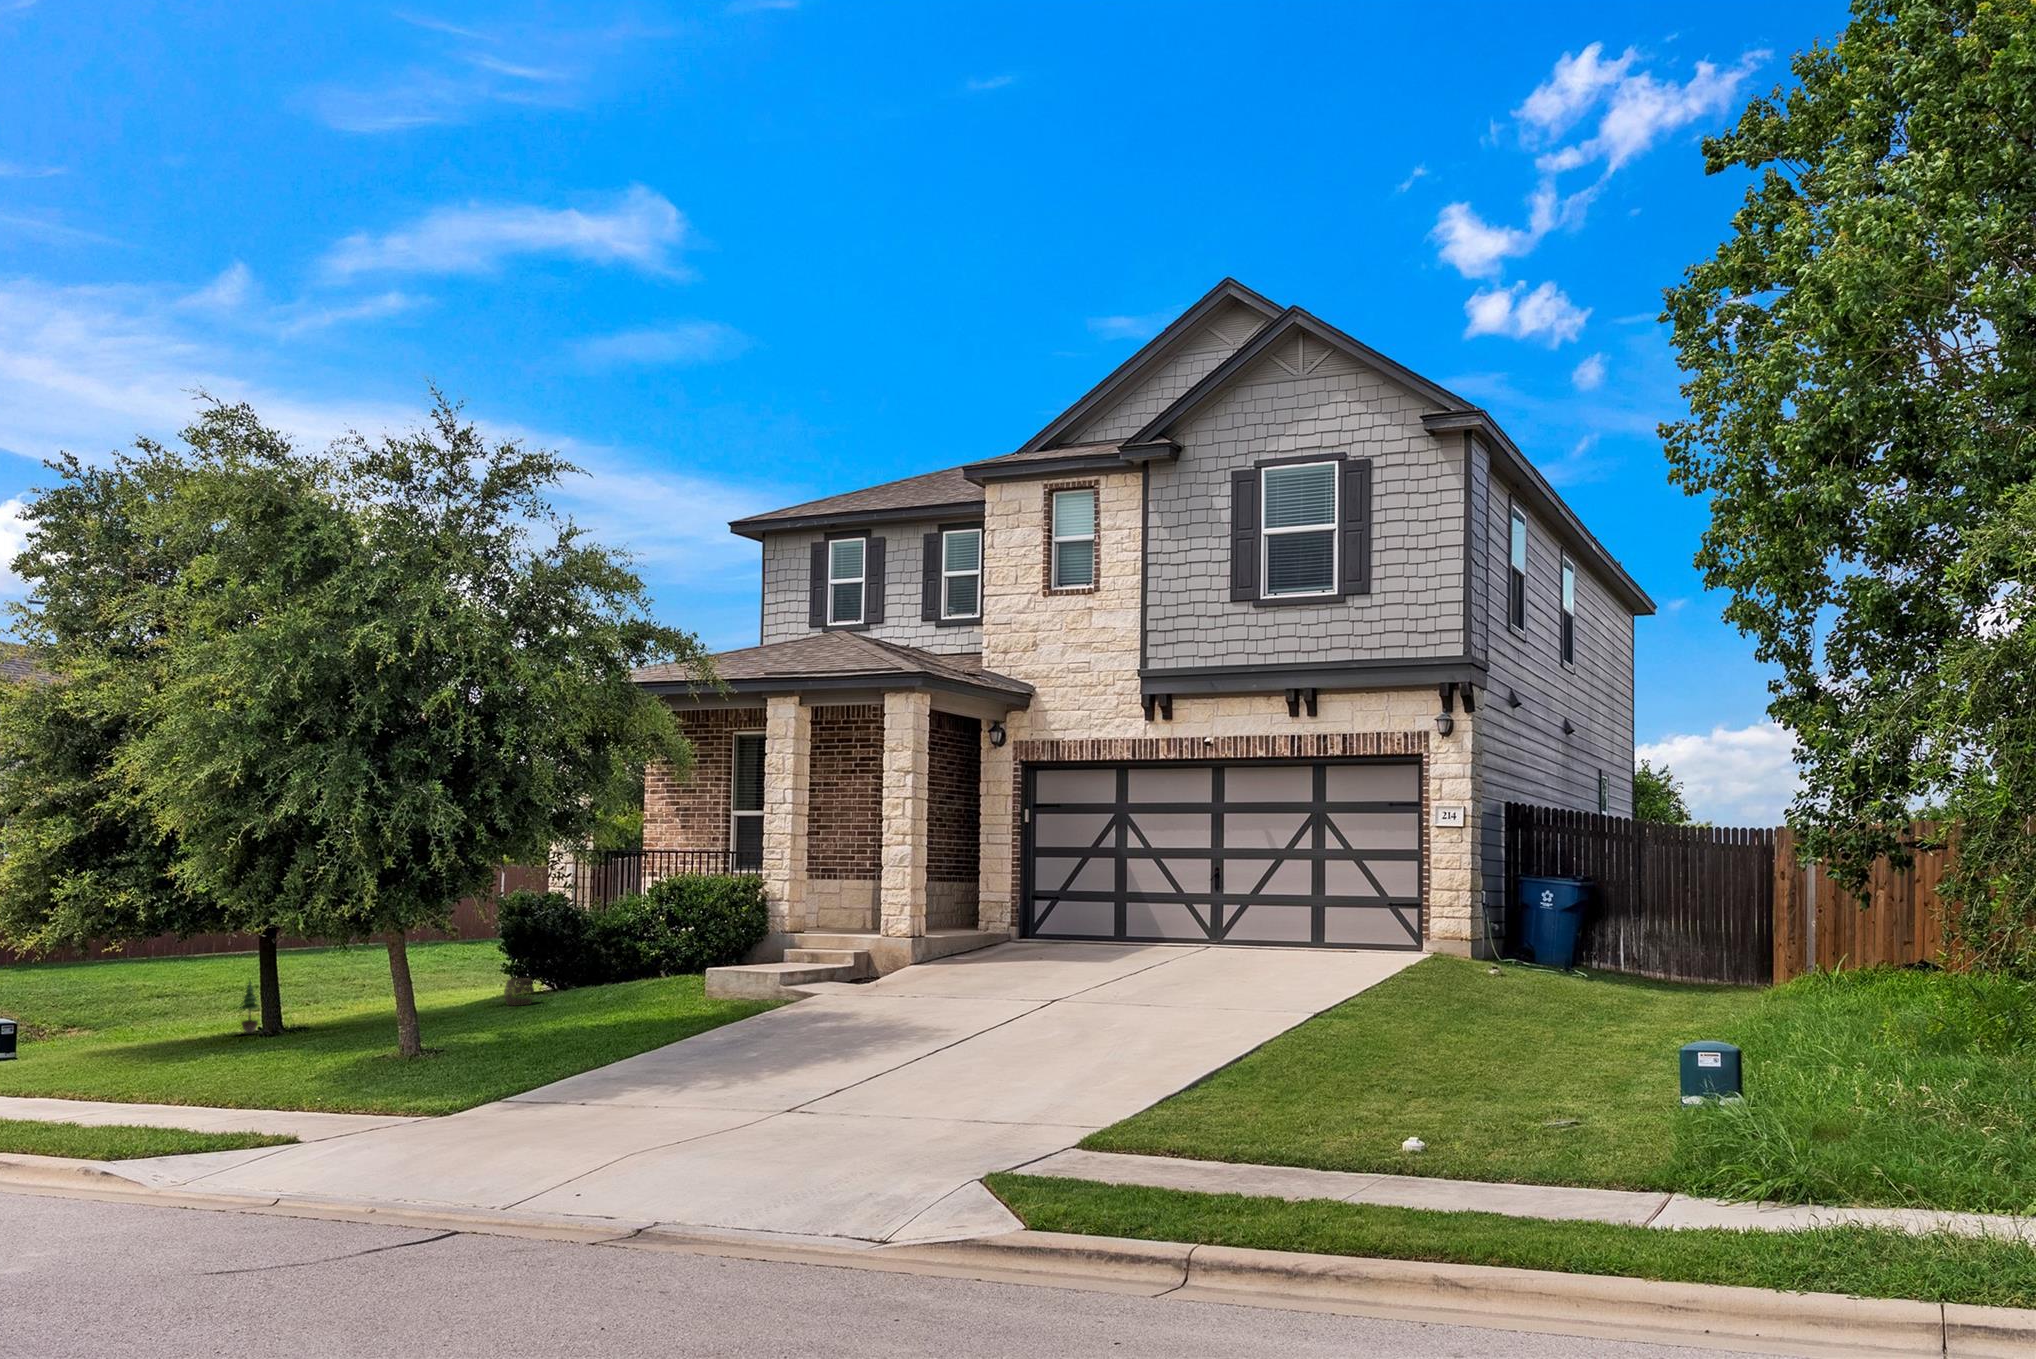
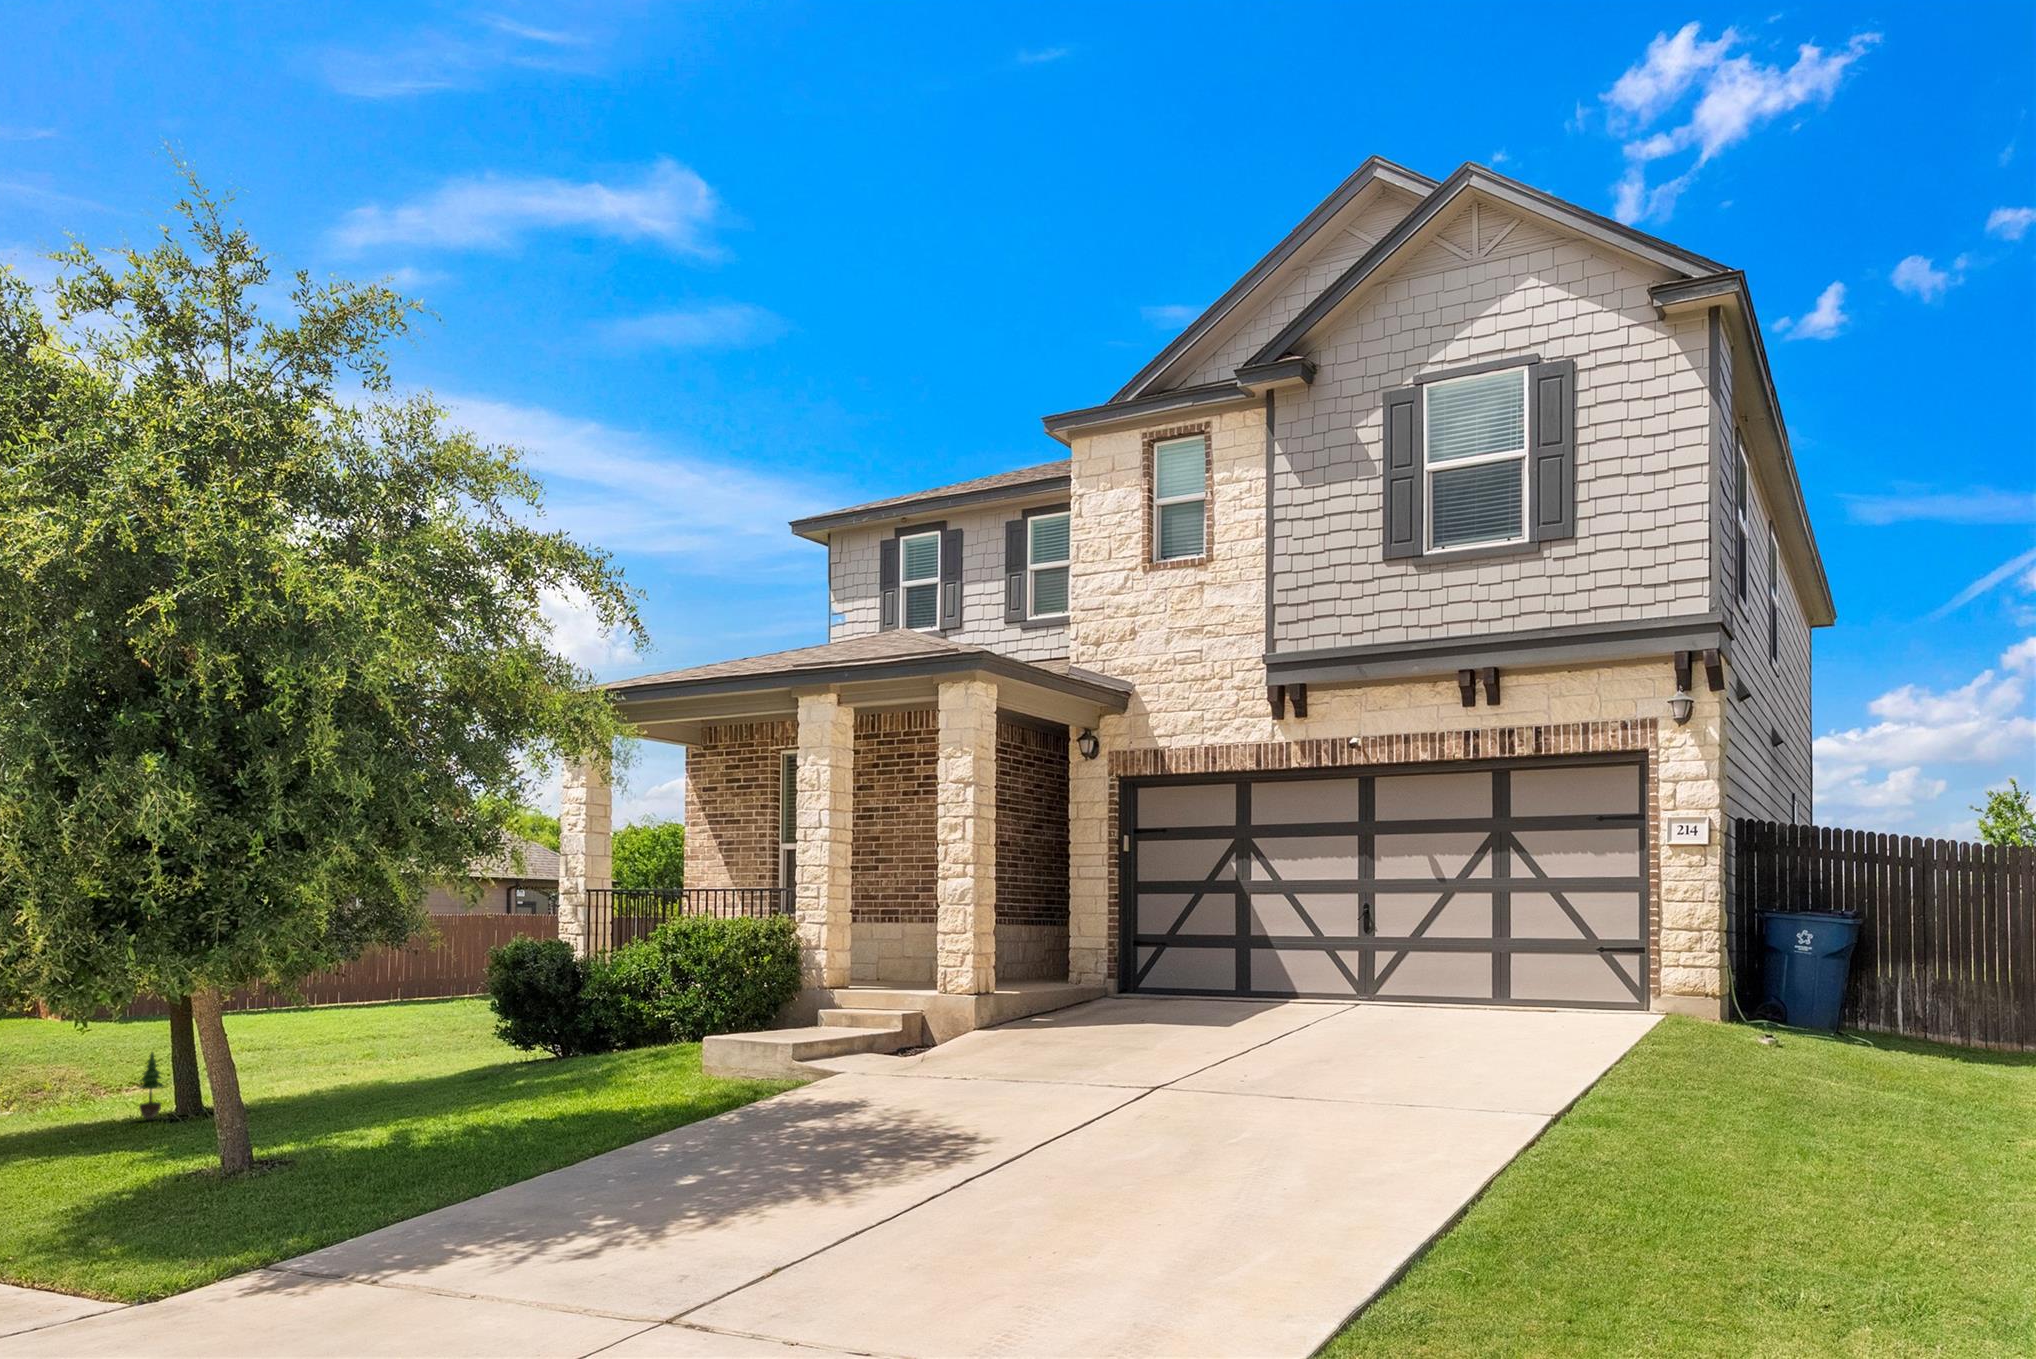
woven basket: present [504,978,534,1006] -> none [488,1045,526,1080]

